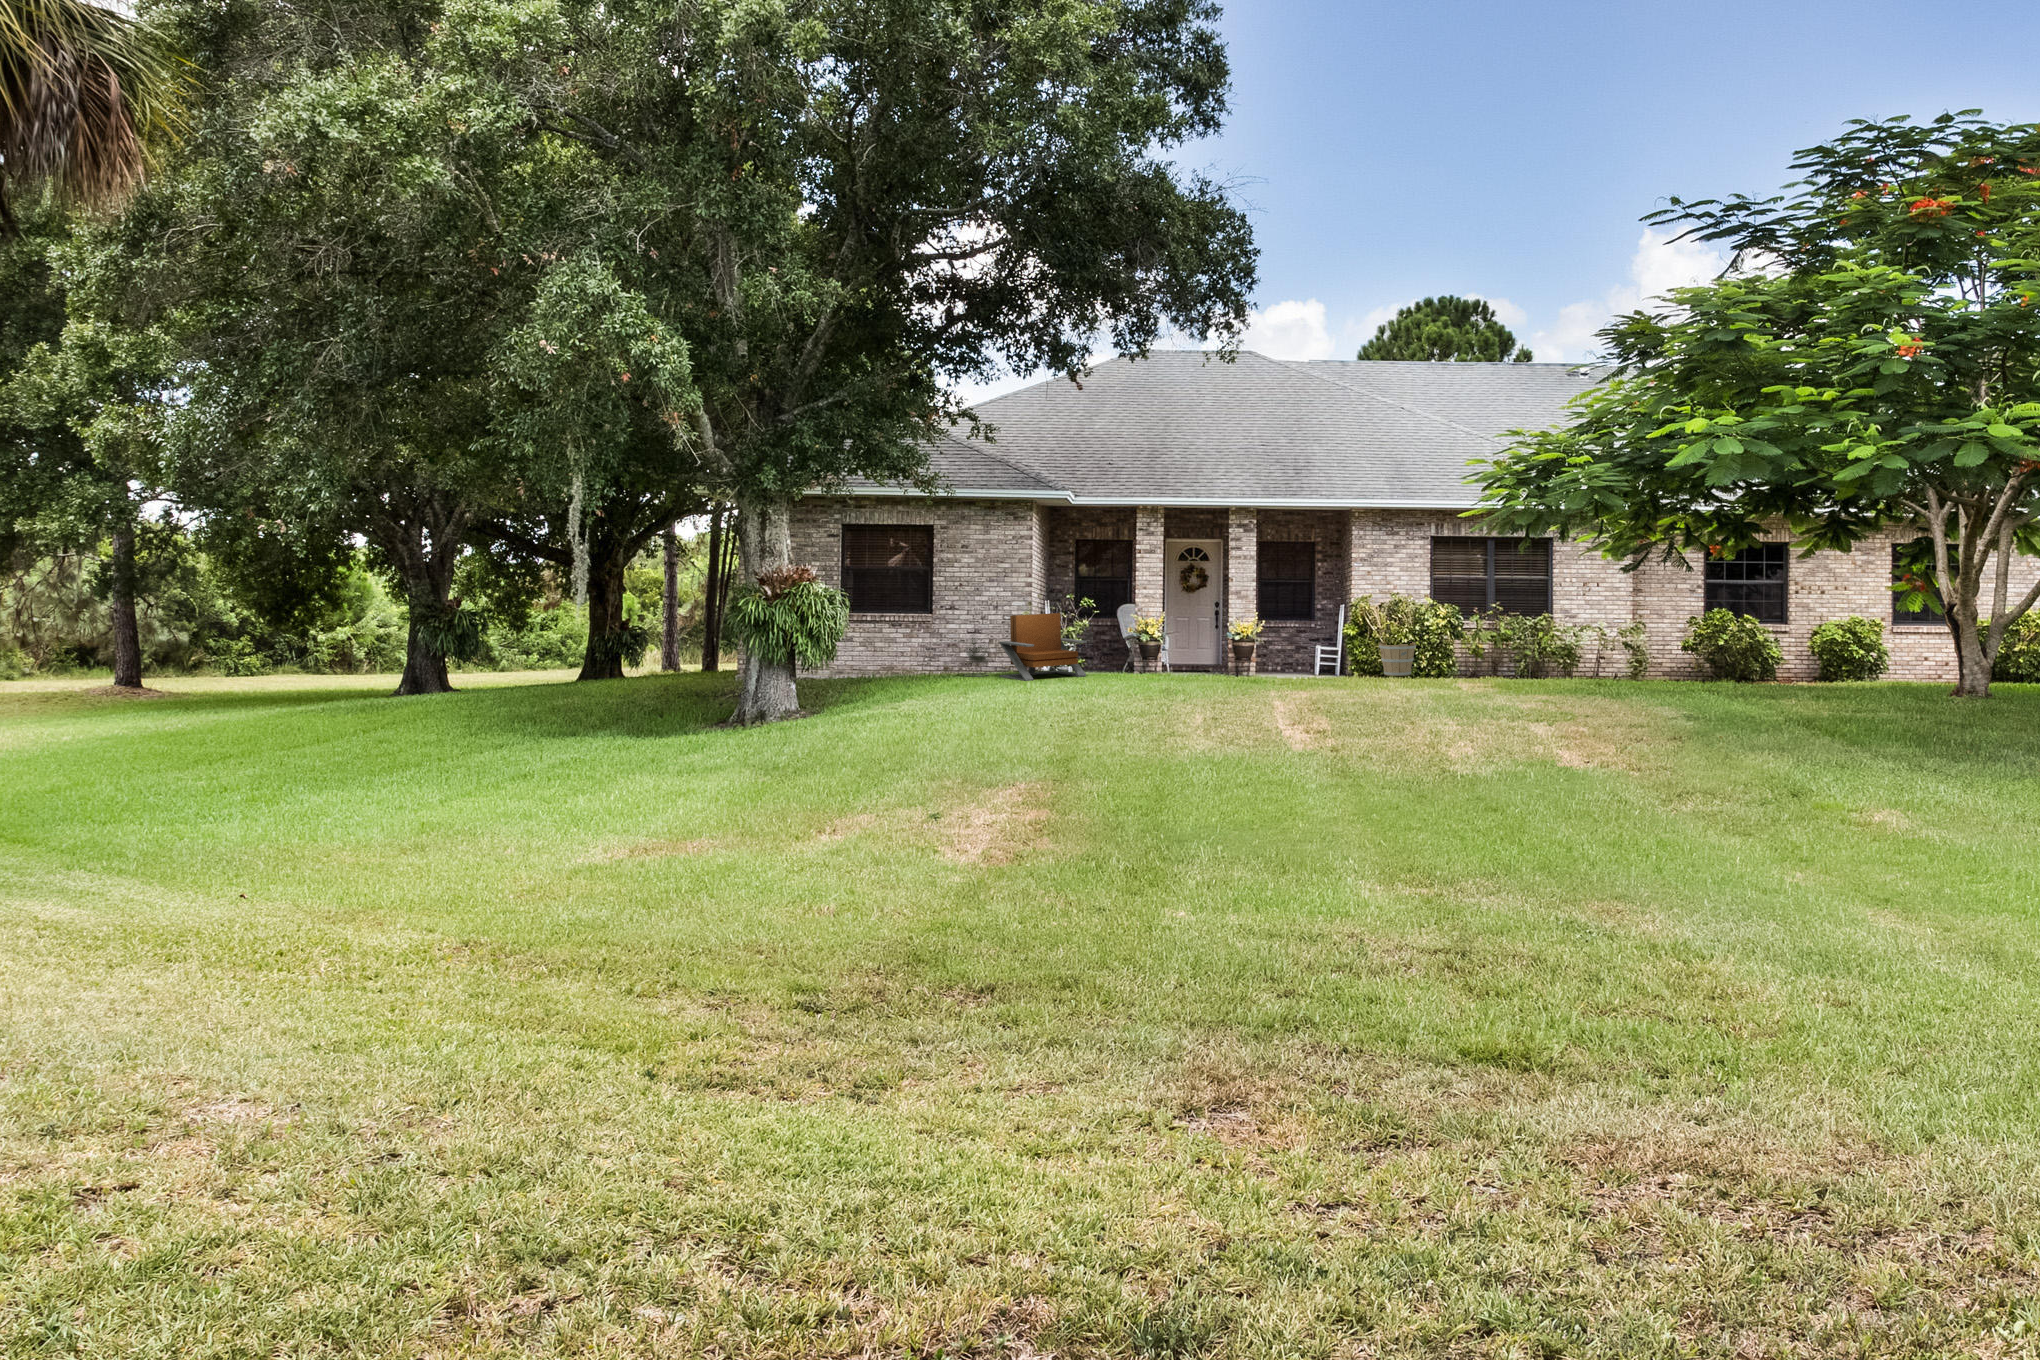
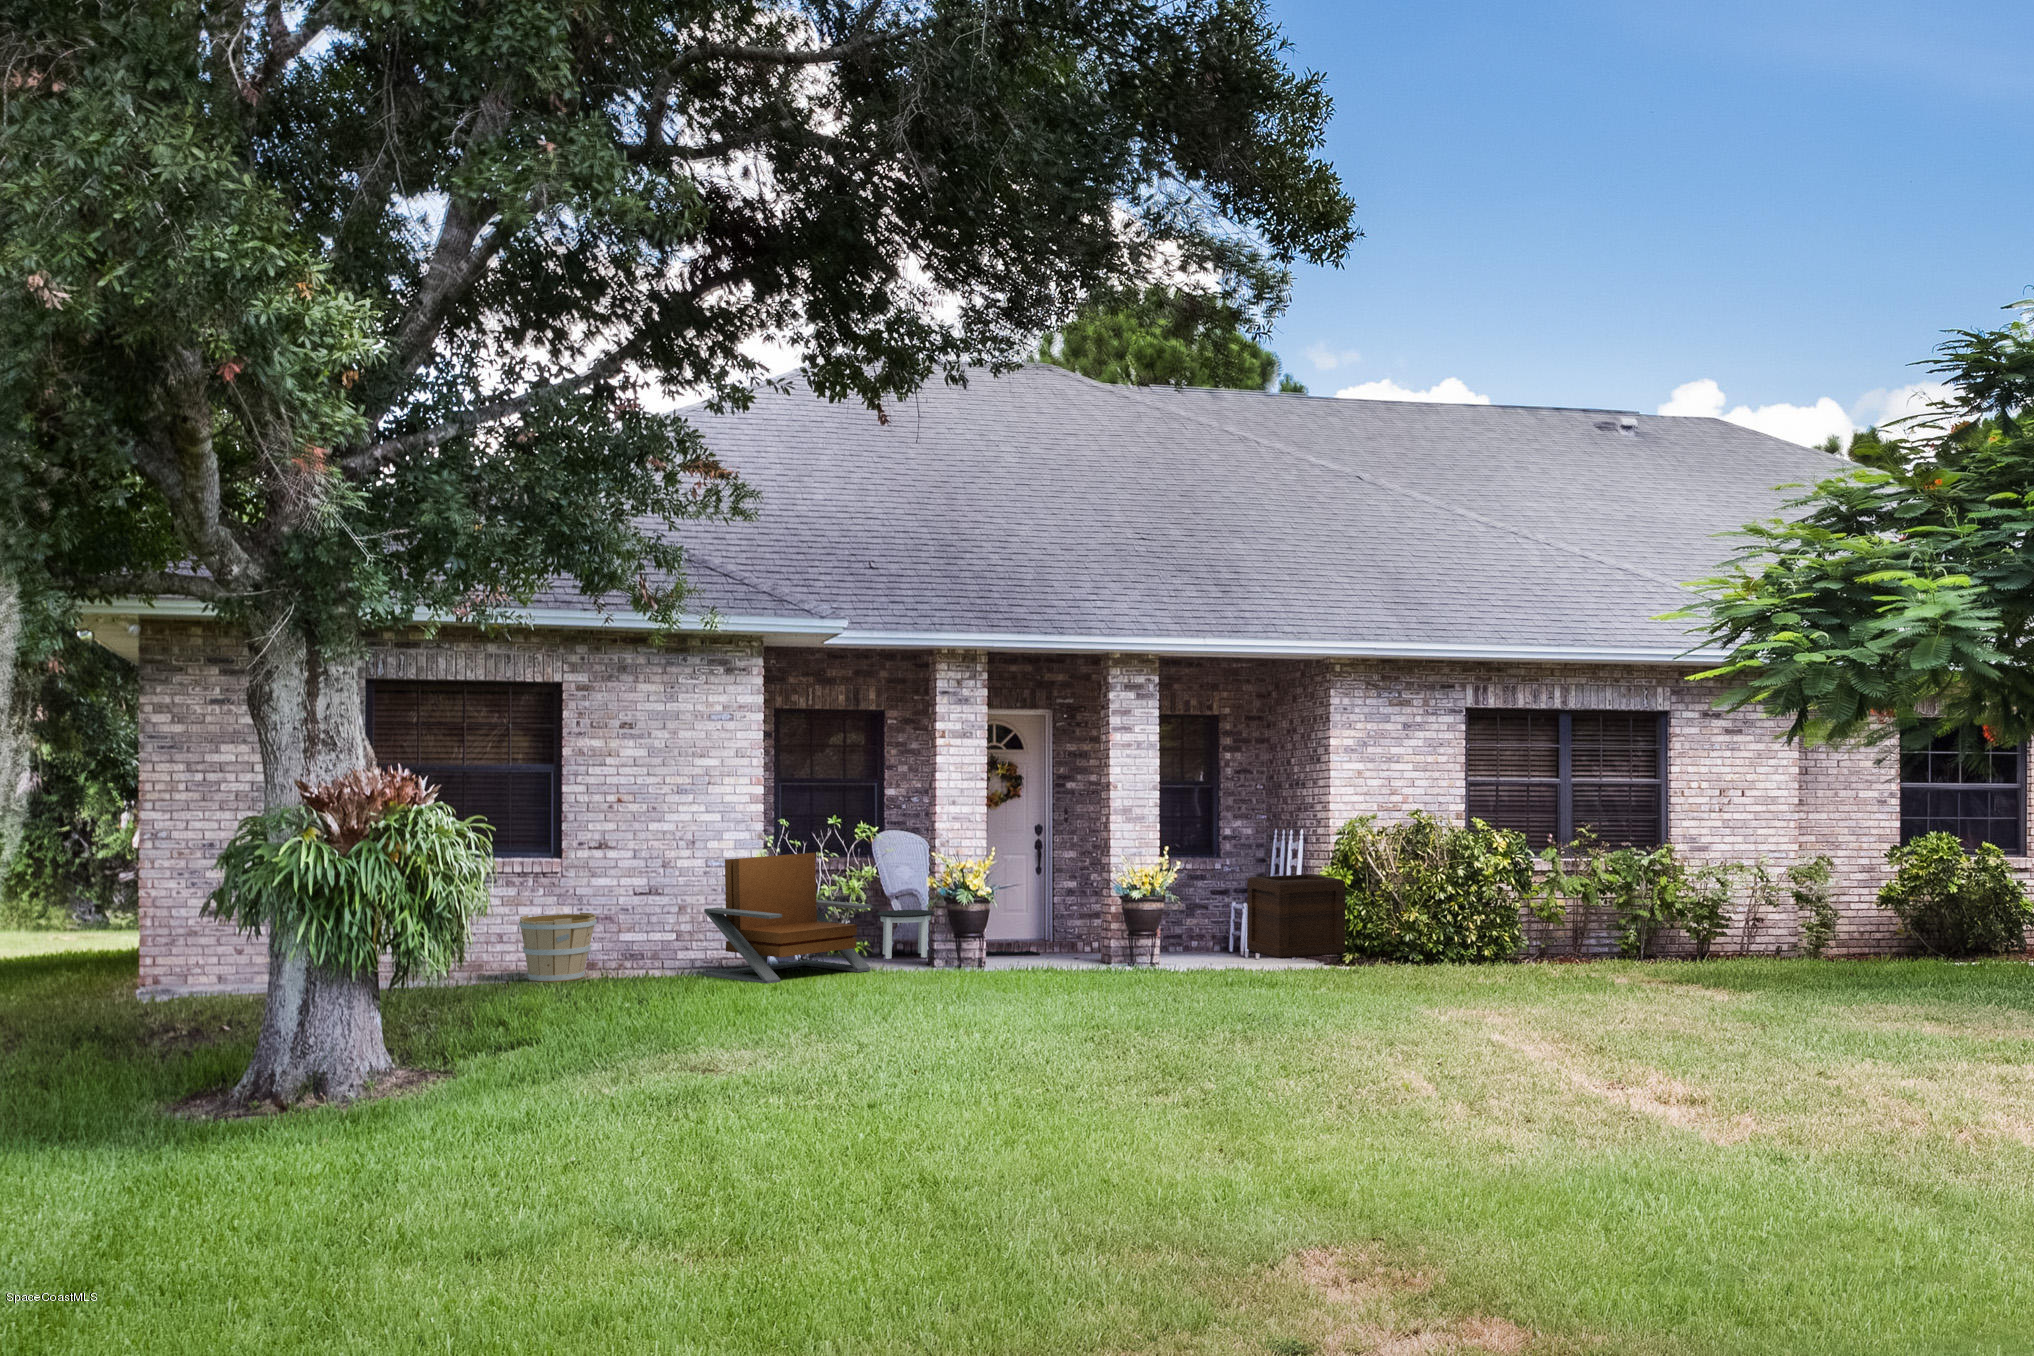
wooden crate: none [1299,629,1350,675] -> present [1247,874,1345,958]
potted tree: present [966,638,988,677] -> none [633,894,684,977]
wooden bucket: present [1379,641,1416,676] -> present [519,912,597,982]
round table: none [1099,645,1130,671] -> present [877,910,934,959]

